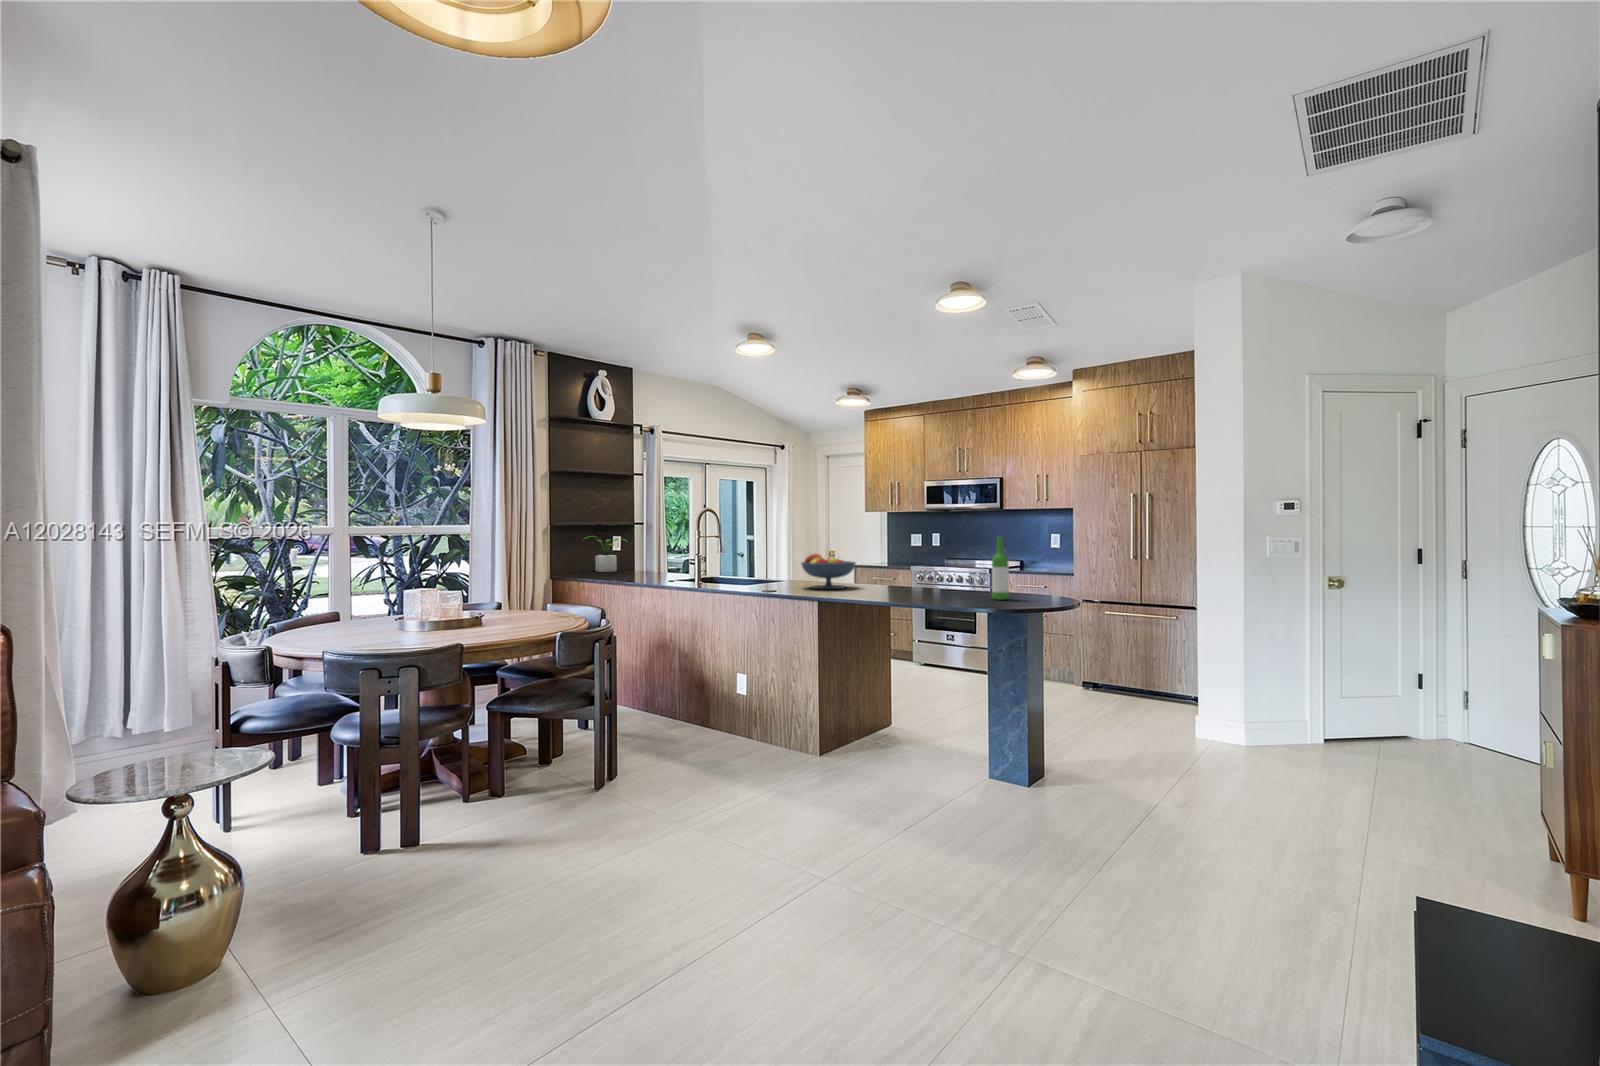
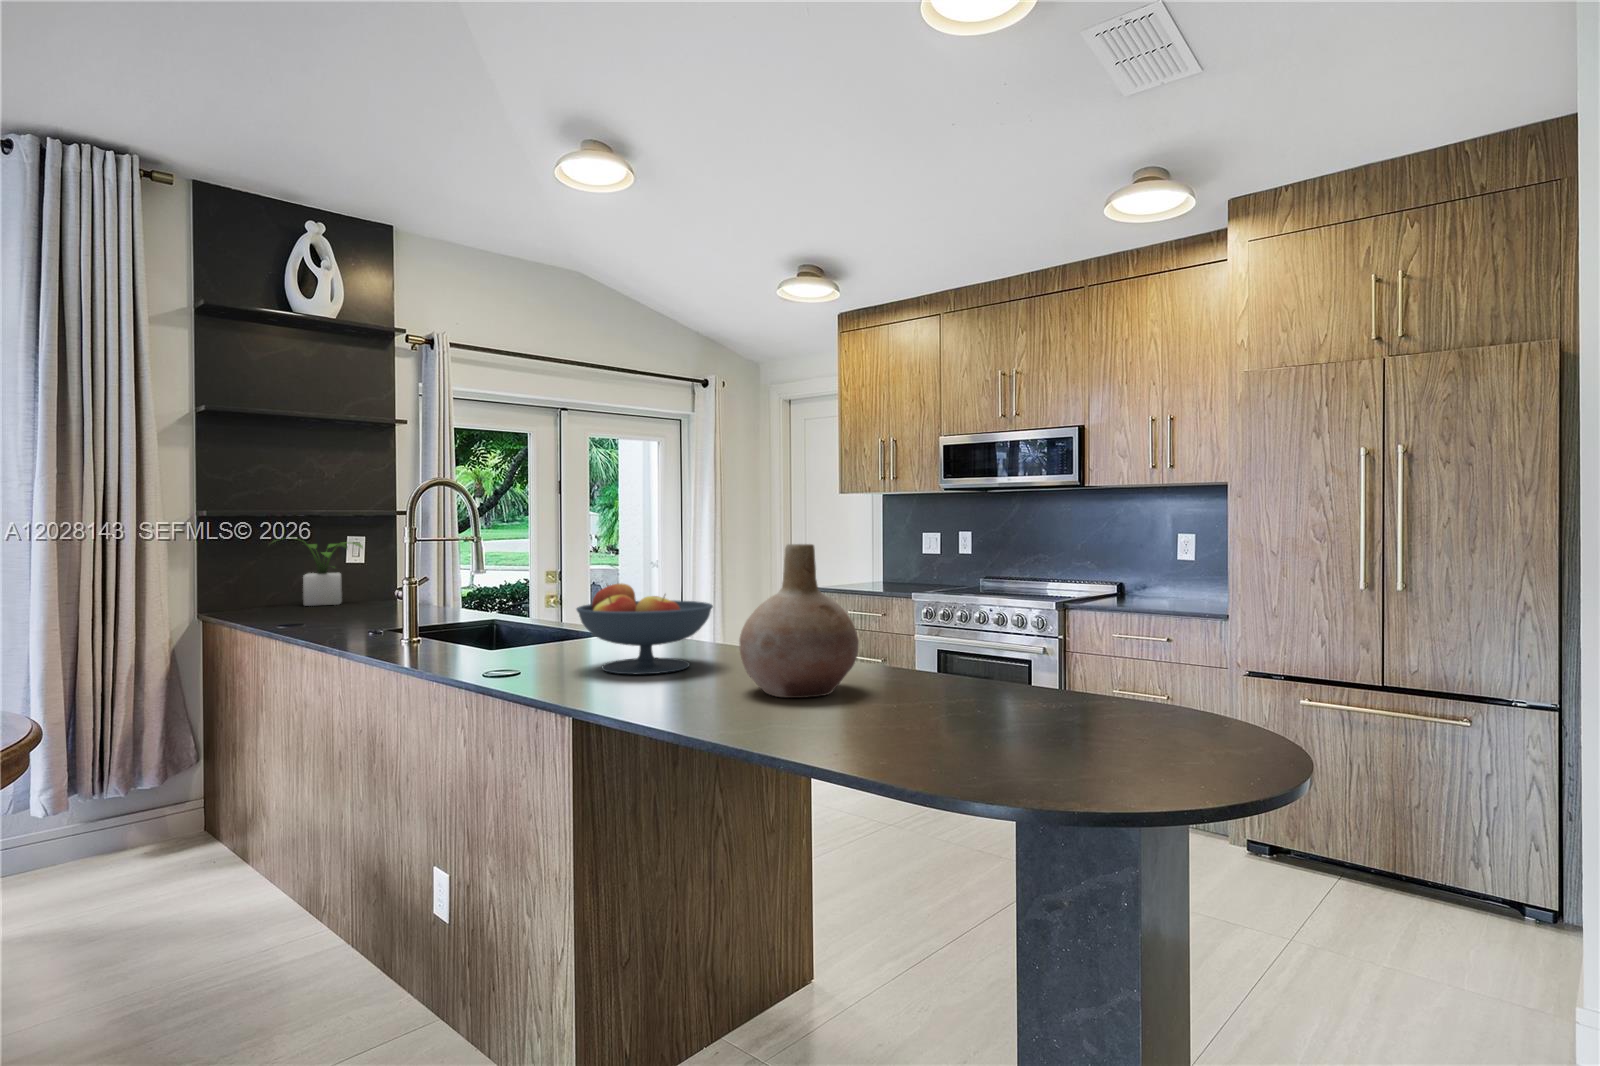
vase: none [878,536,924,593] -> present [739,544,859,698]
wine bottle: present [992,537,1009,600] -> none [1029,549,1079,741]

